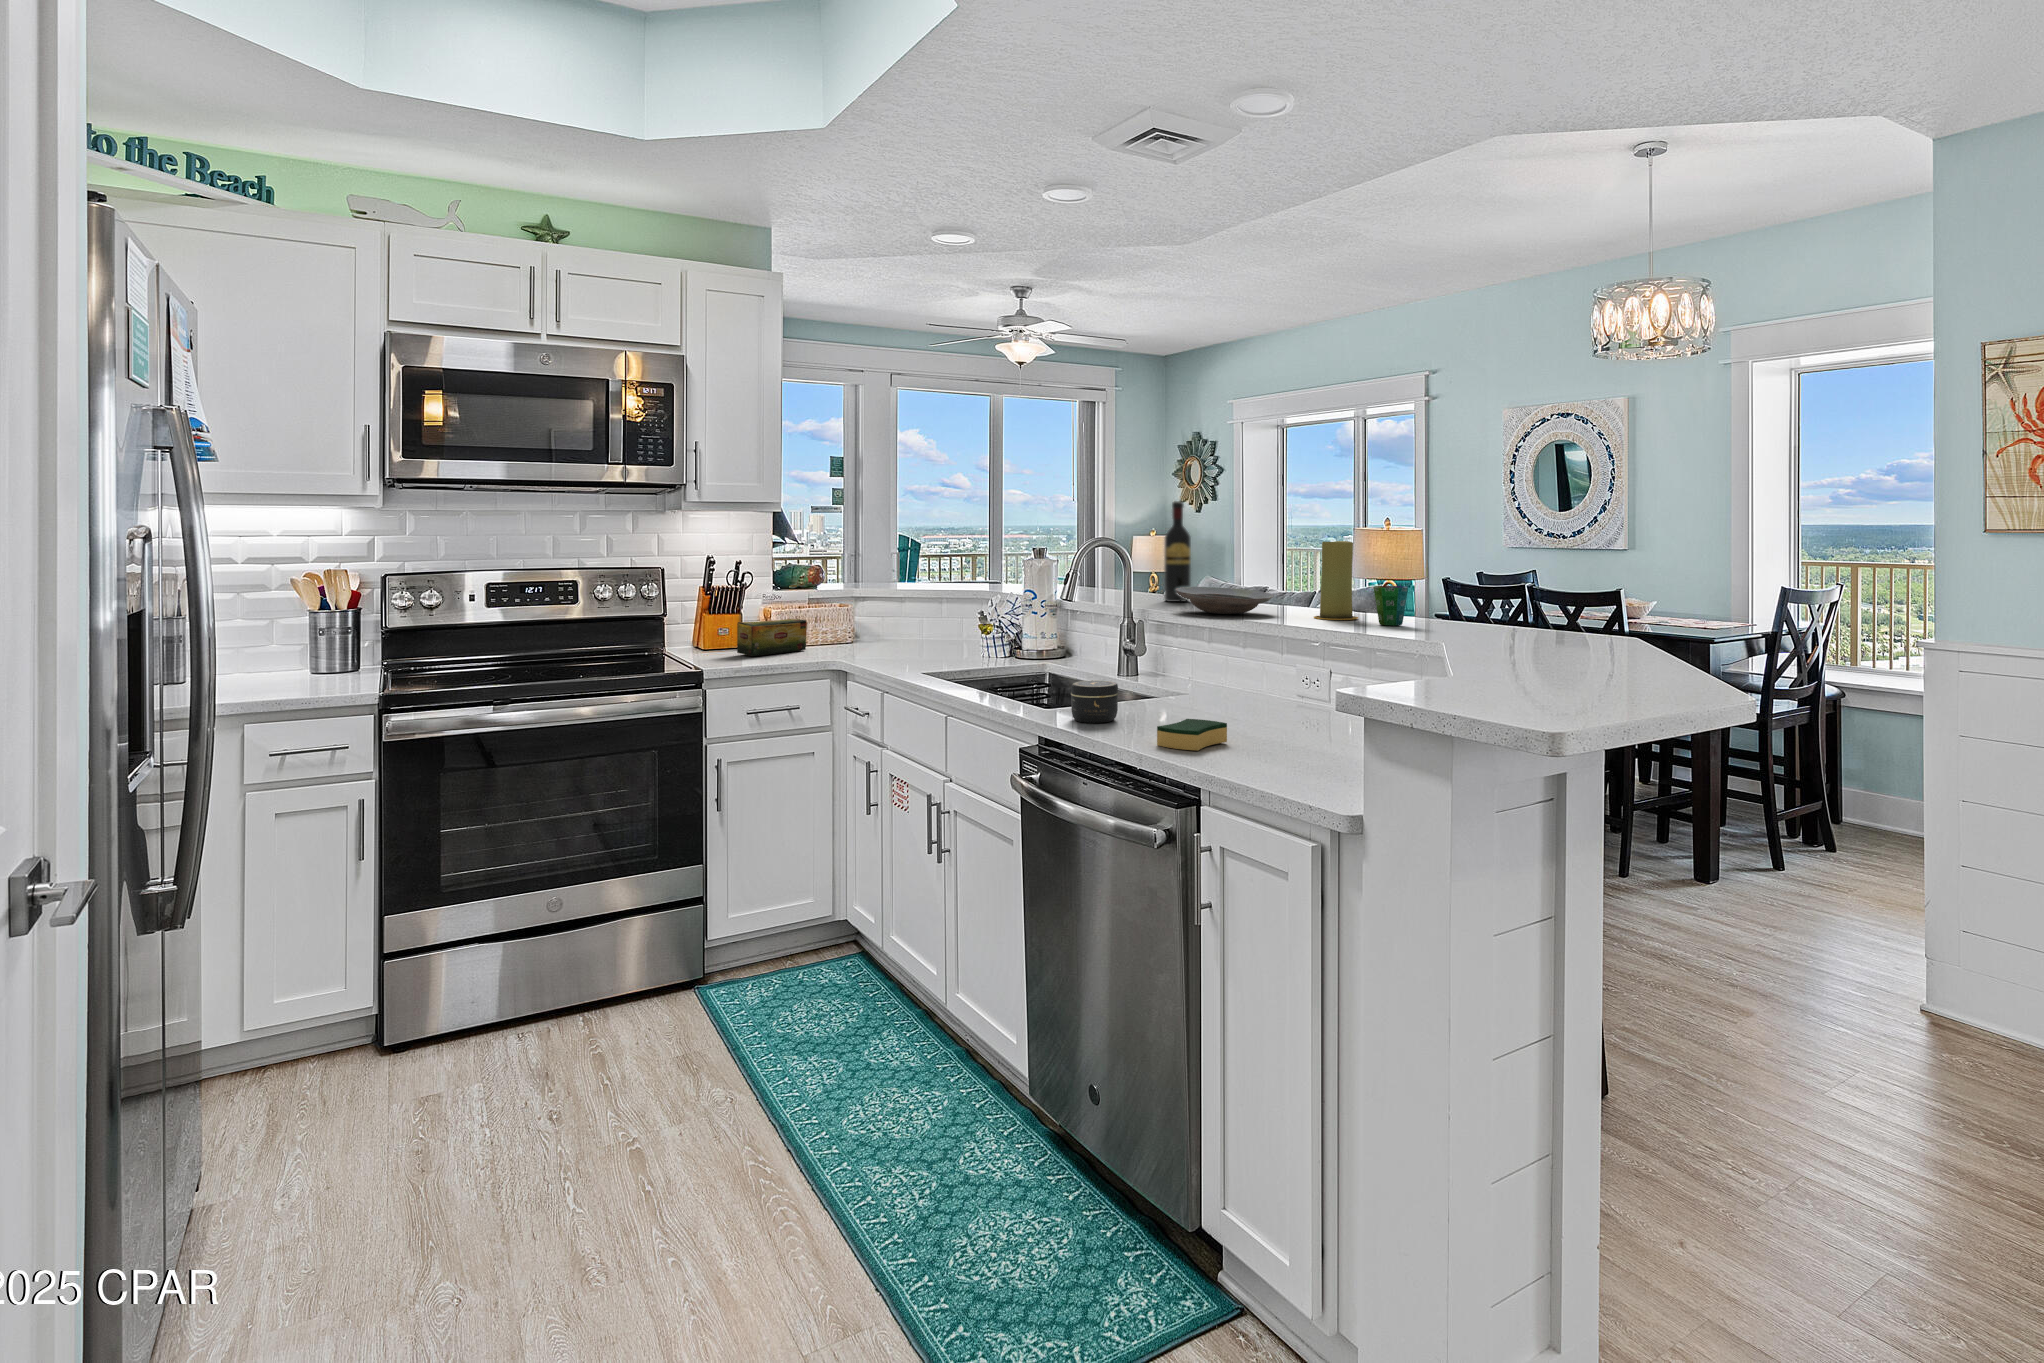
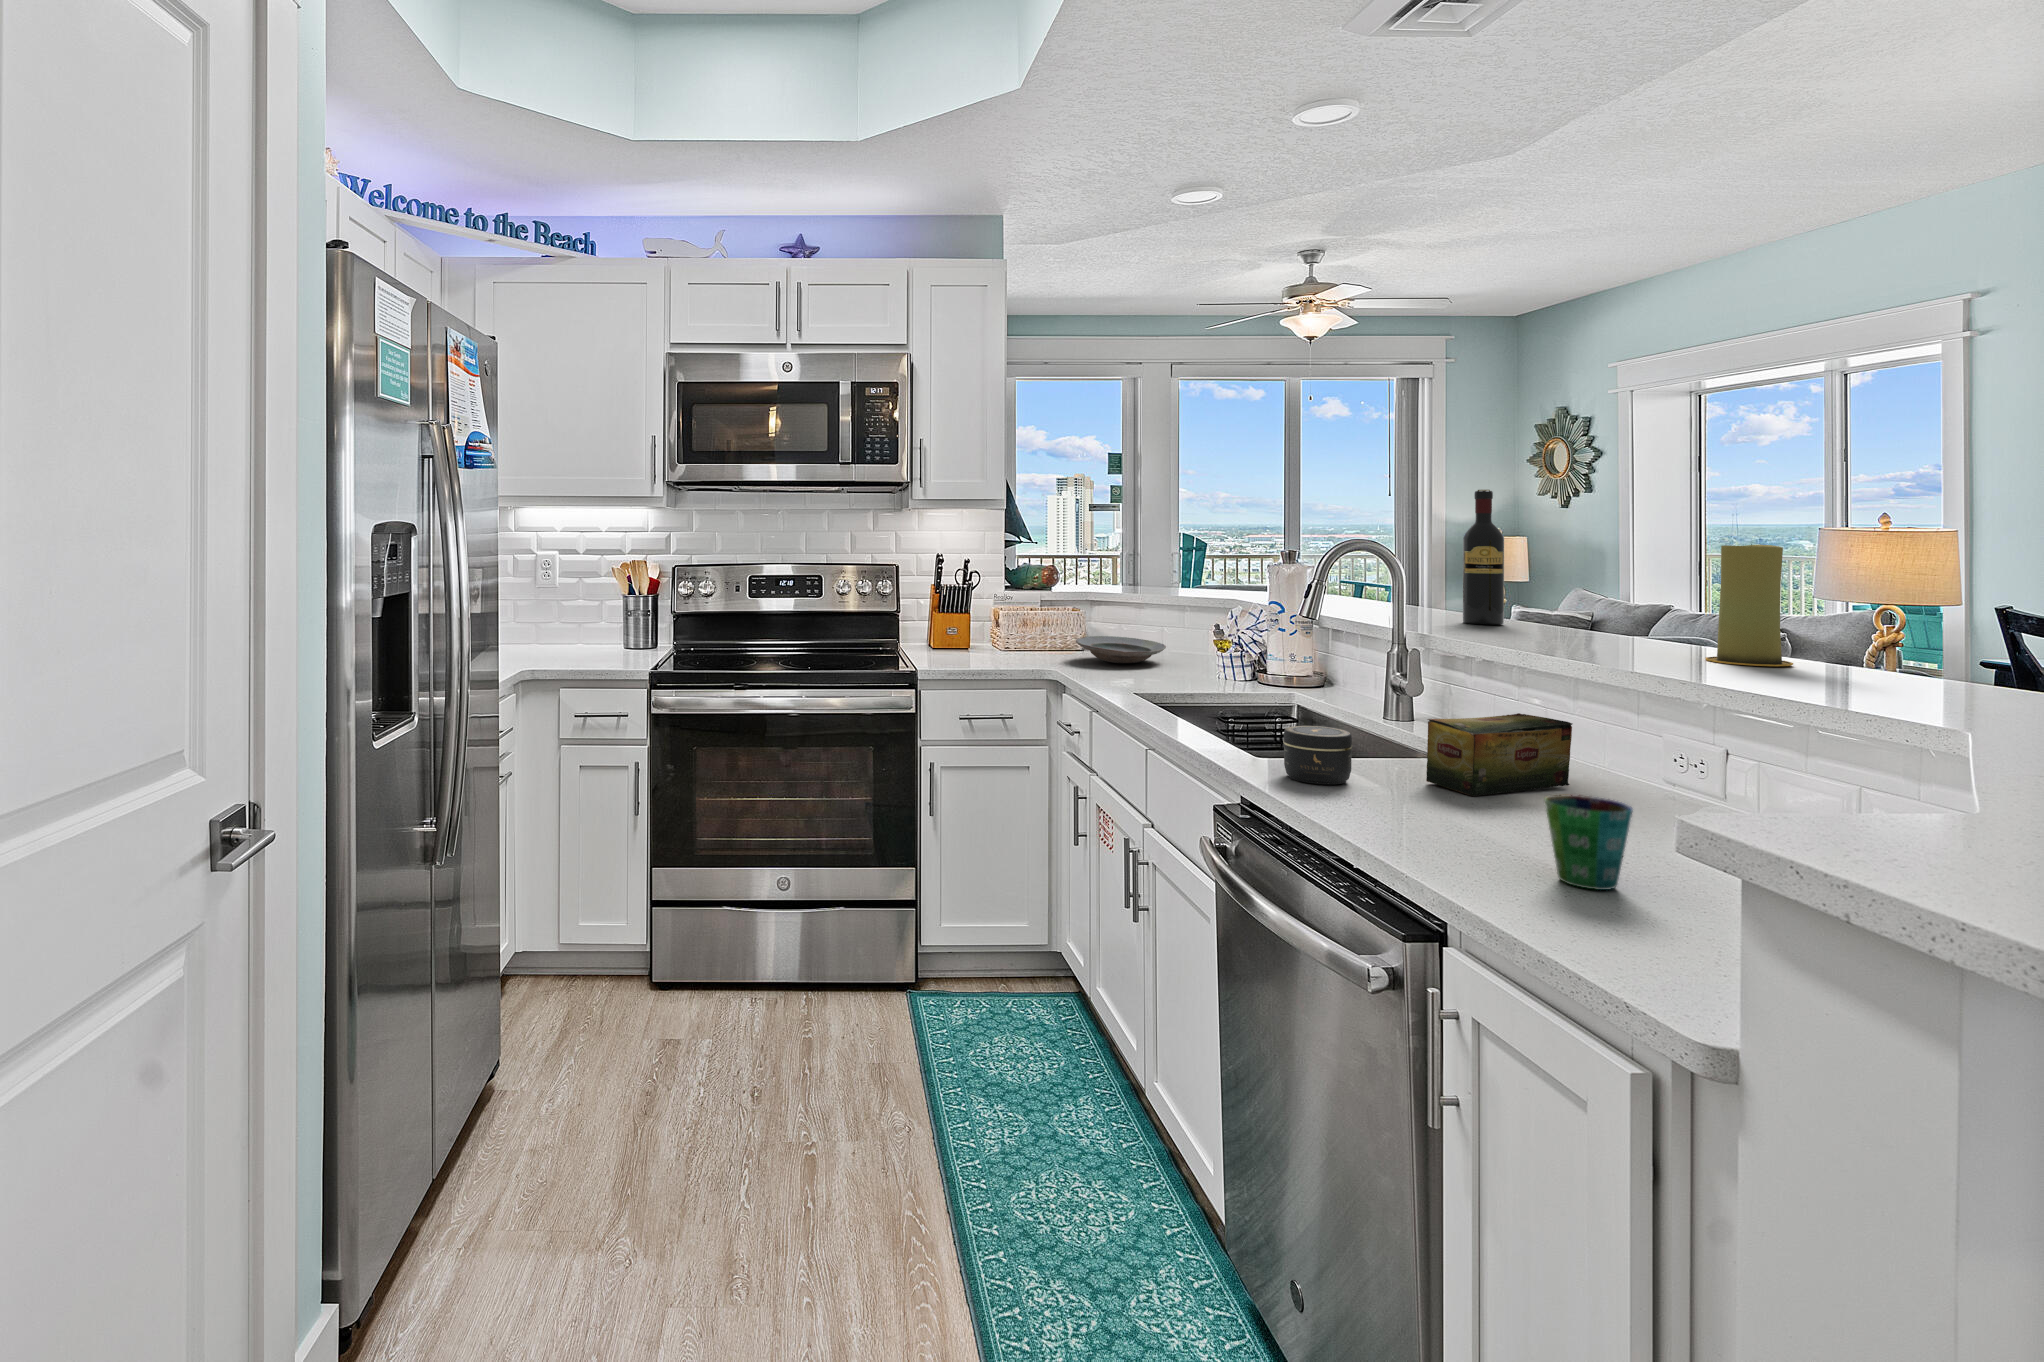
cup: present [1374,586,1408,626] -> present [1545,795,1633,890]
plate: present [1175,587,1273,614] -> present [1076,636,1166,663]
tea box: present [737,619,807,656] -> present [1426,713,1572,796]
sponge: present [1157,719,1227,751] -> none [1394,797,1513,849]

